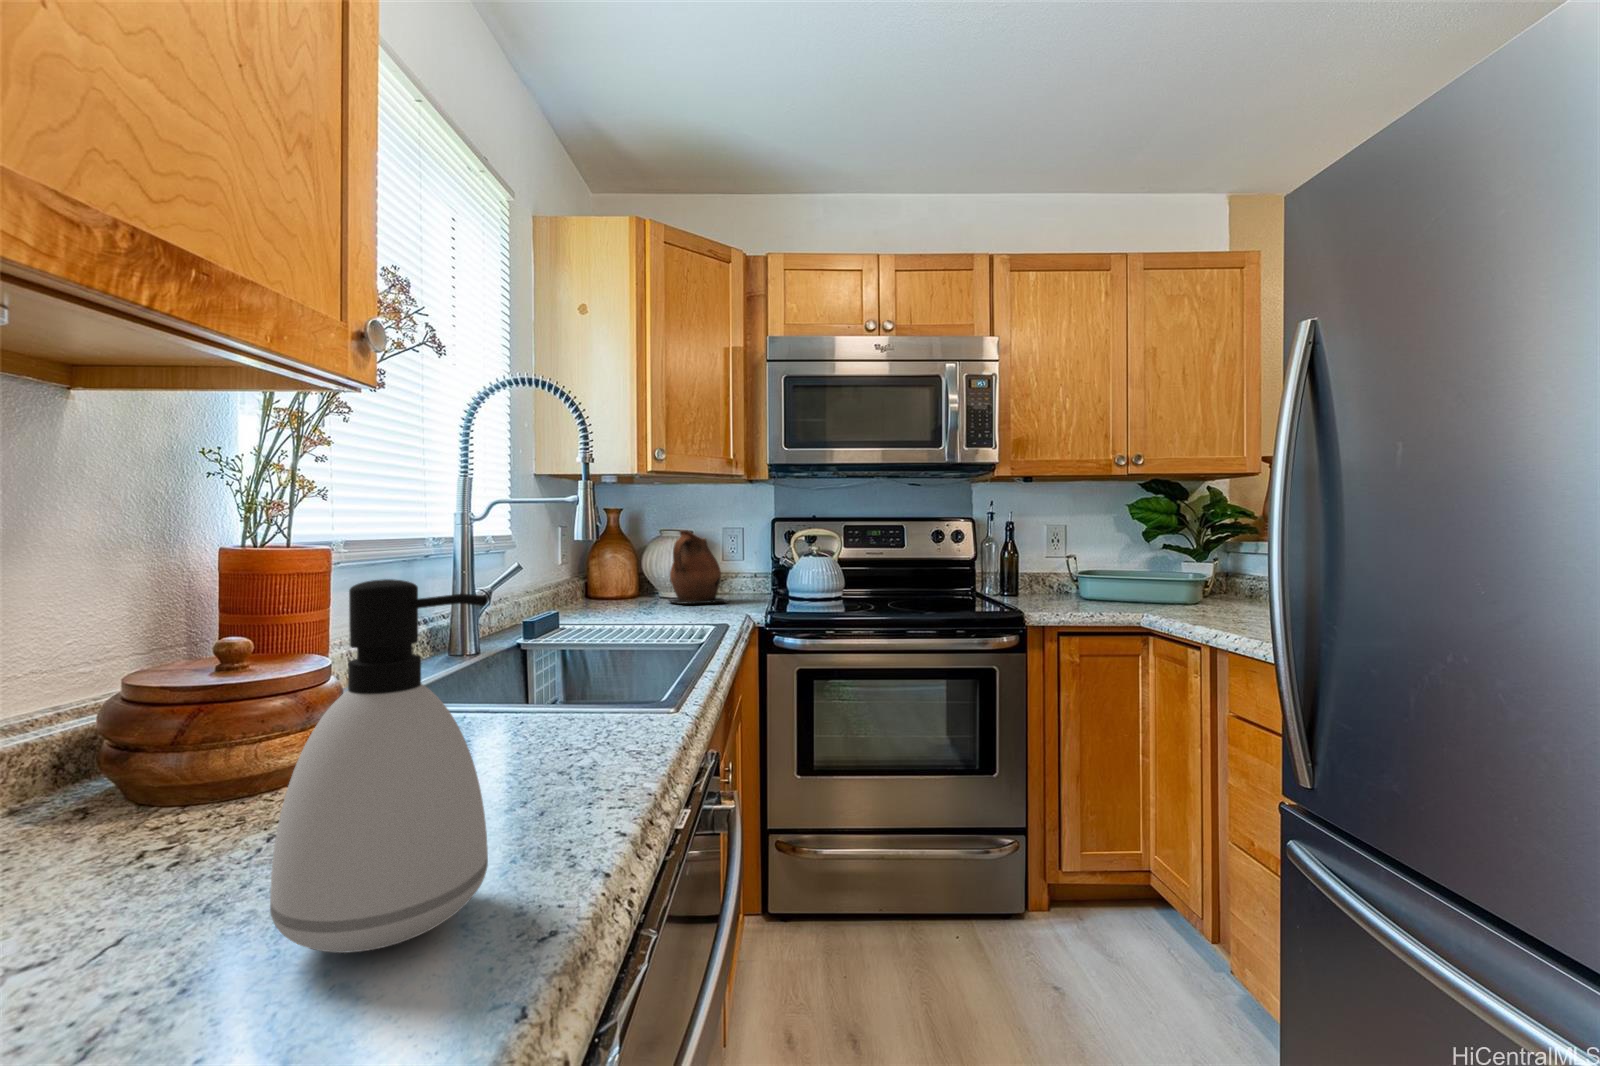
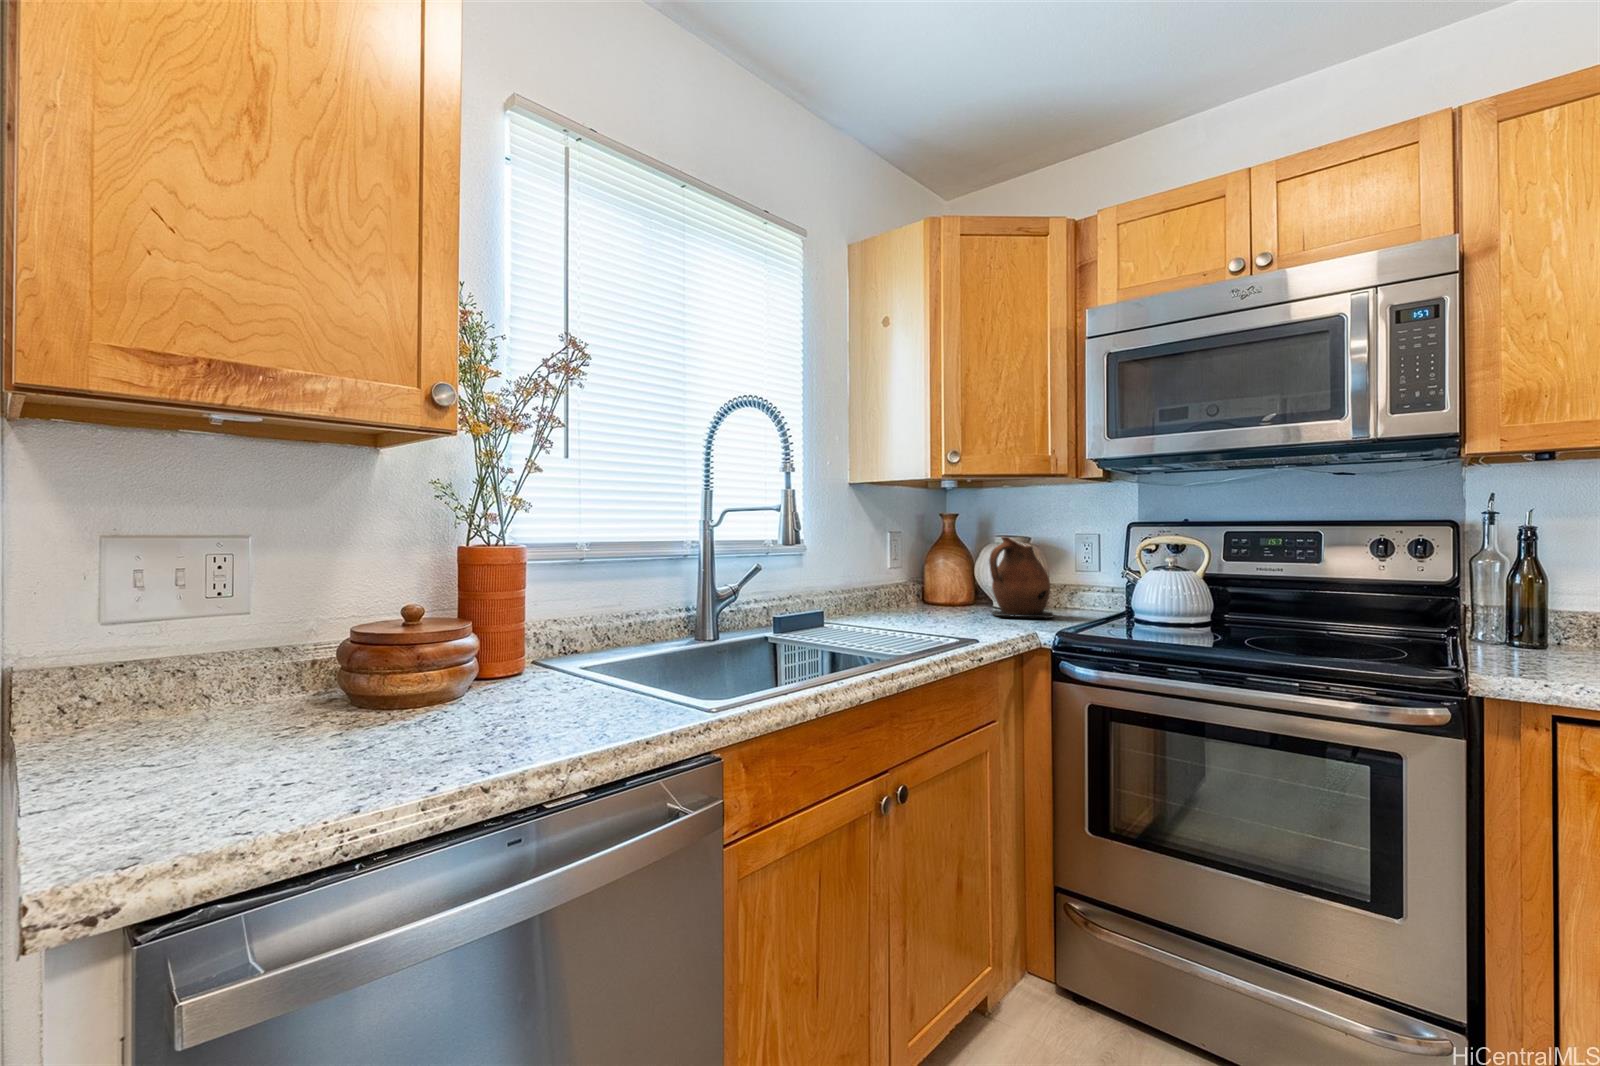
soap dispenser: present [270,579,488,953] -> none [177,569,320,790]

